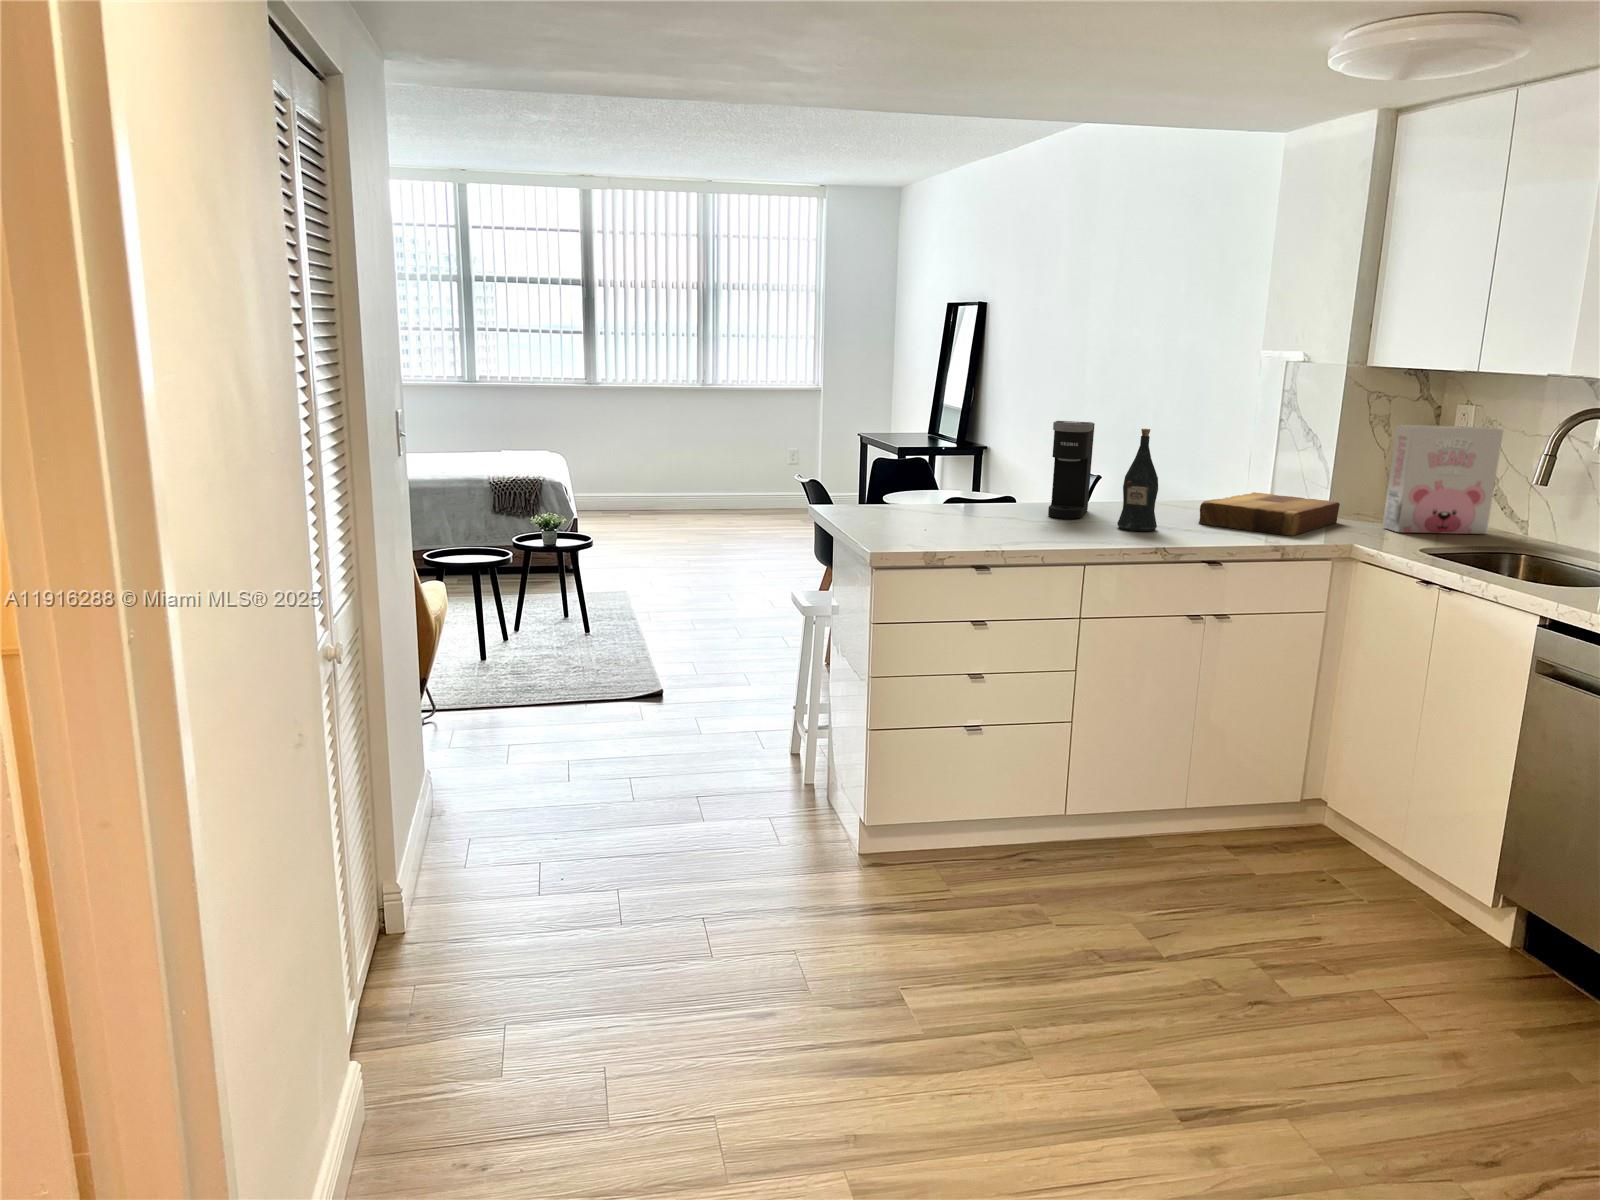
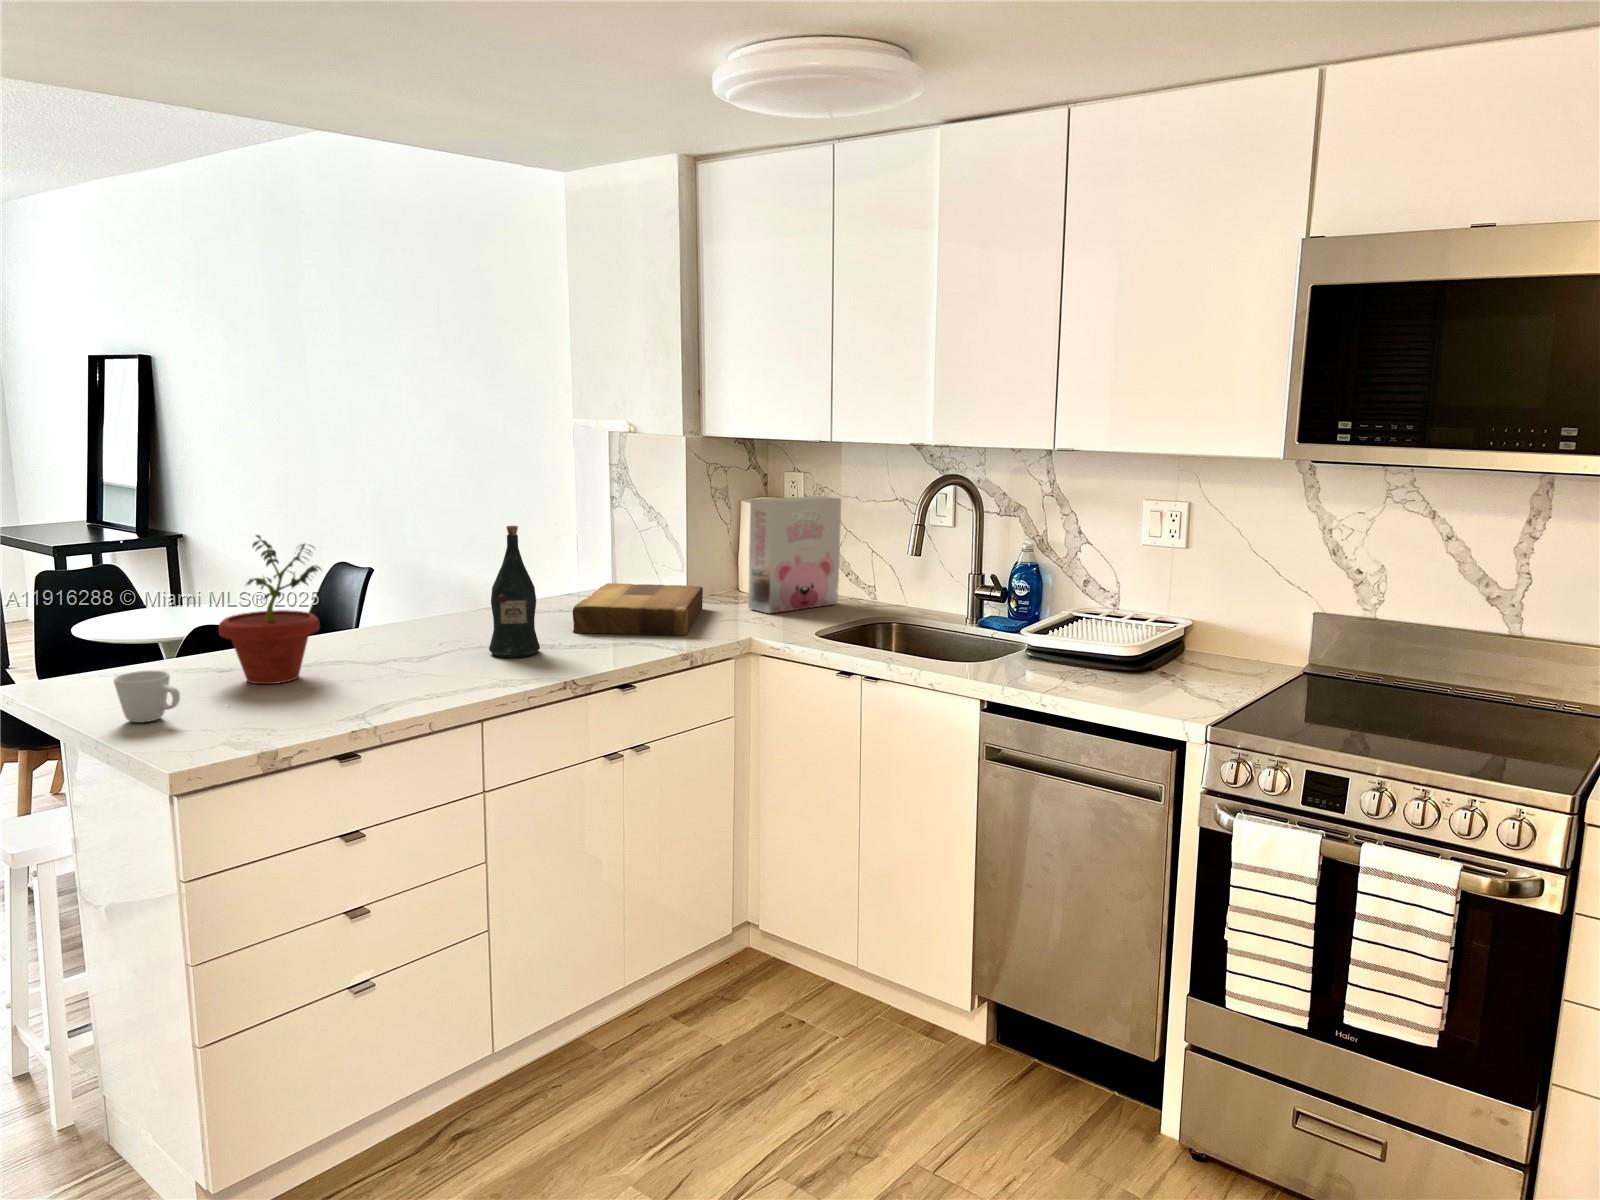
coffee maker: present [1048,421,1095,519] -> none [377,518,431,651]
potted plant: none [935,422,1003,523] -> present [219,535,321,684]
mug: none [866,499,898,530] -> present [114,671,180,722]

